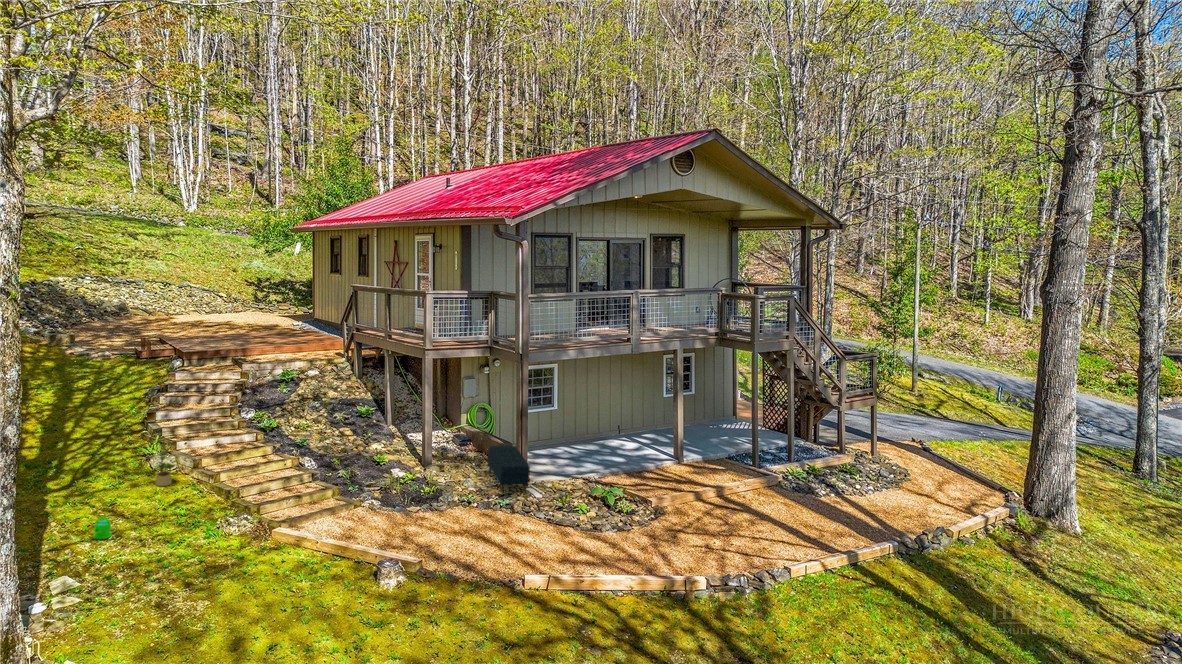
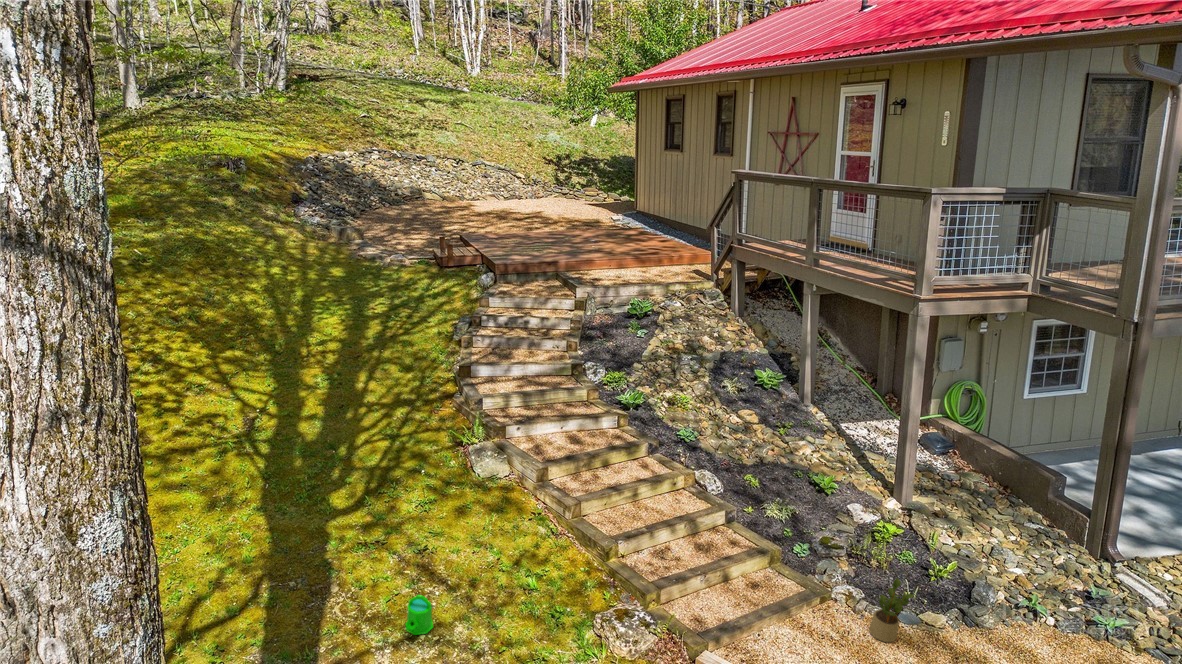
bench: present [488,446,530,493] -> none [1001,470,1119,576]
potted plant: present [155,451,176,486] -> present [869,578,914,642]

